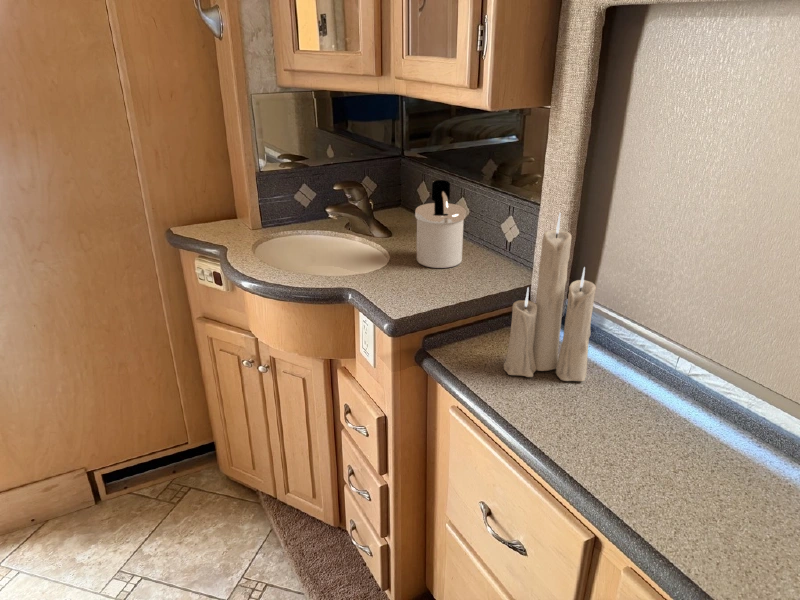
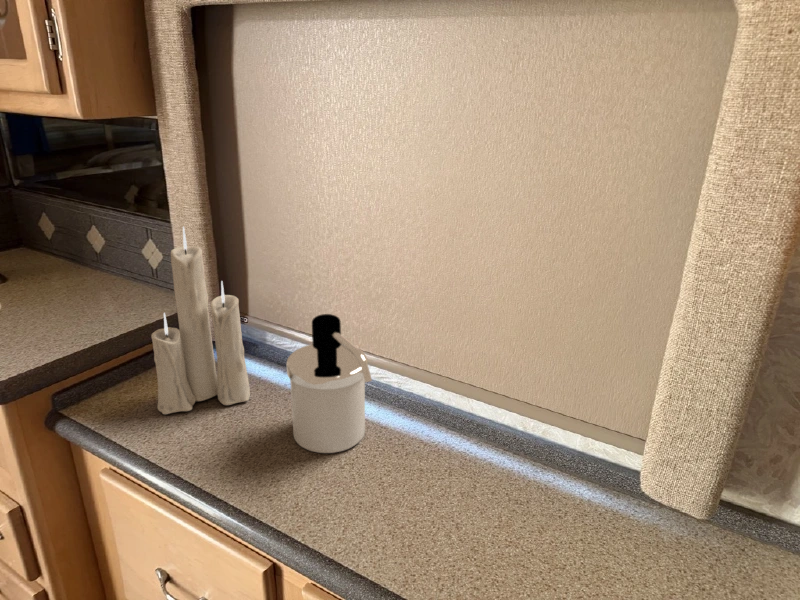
soap dispenser: present [415,180,466,268] -> present [287,314,372,453]

